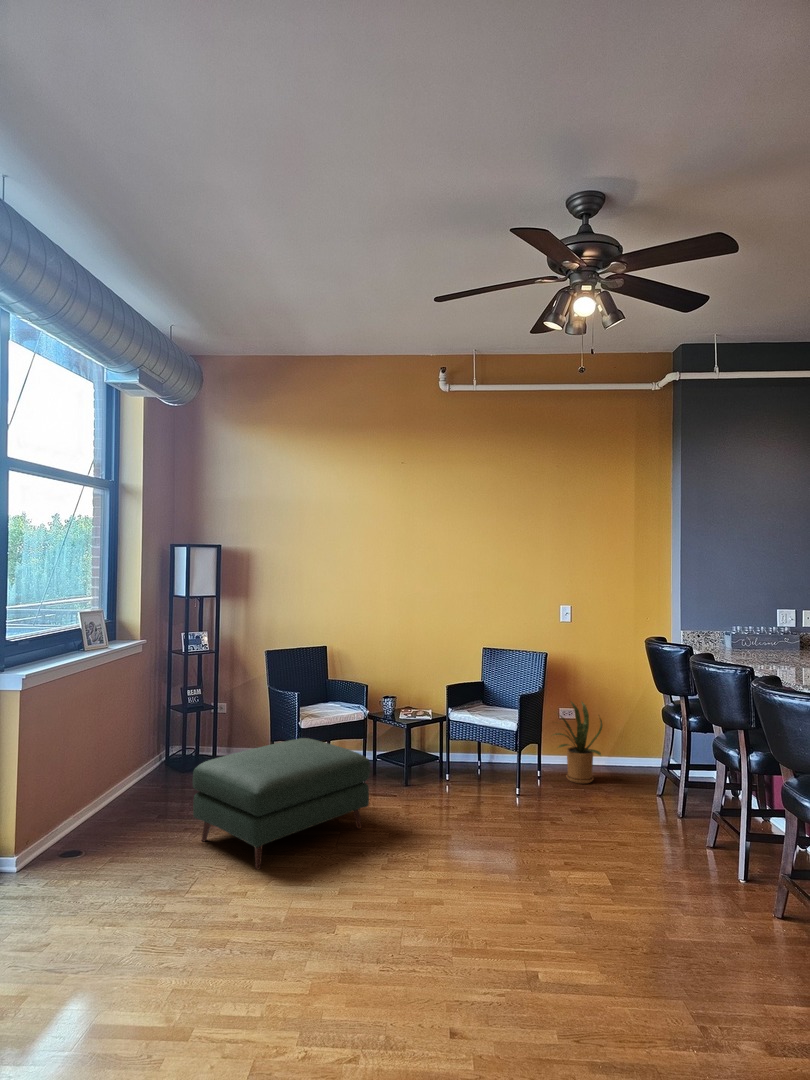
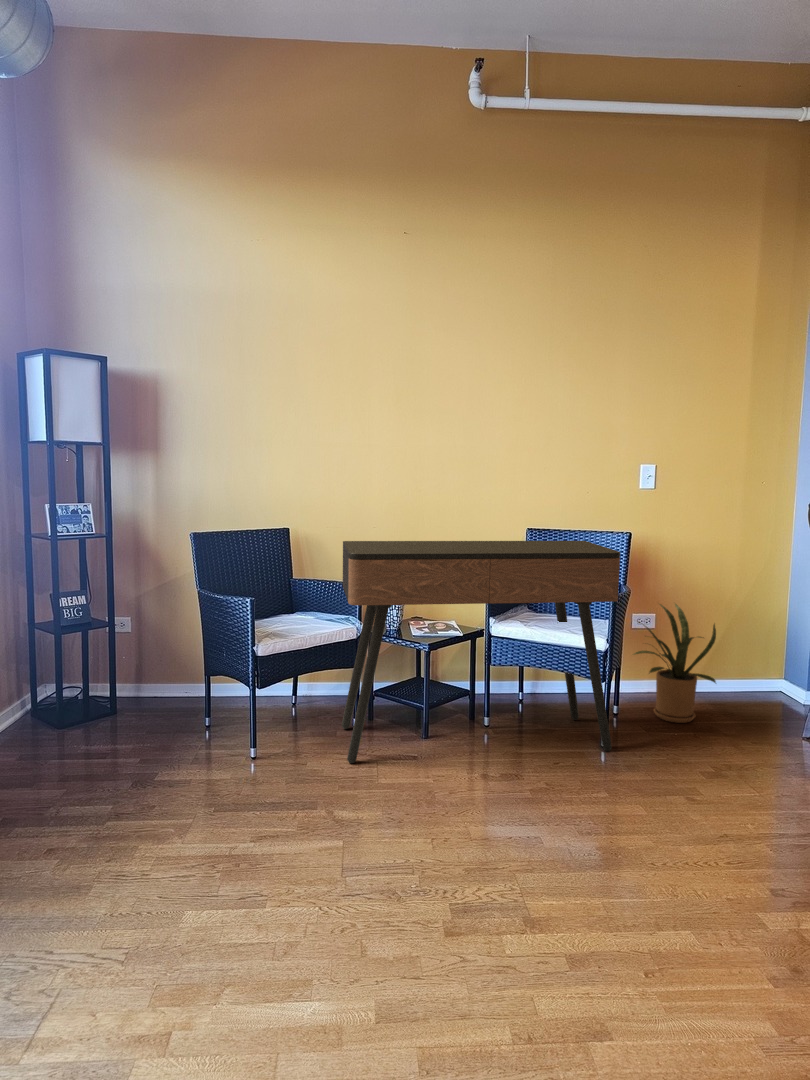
console table: none [352,657,523,797] -> present [342,541,620,763]
ottoman: present [193,738,370,870] -> none [70,677,399,946]

